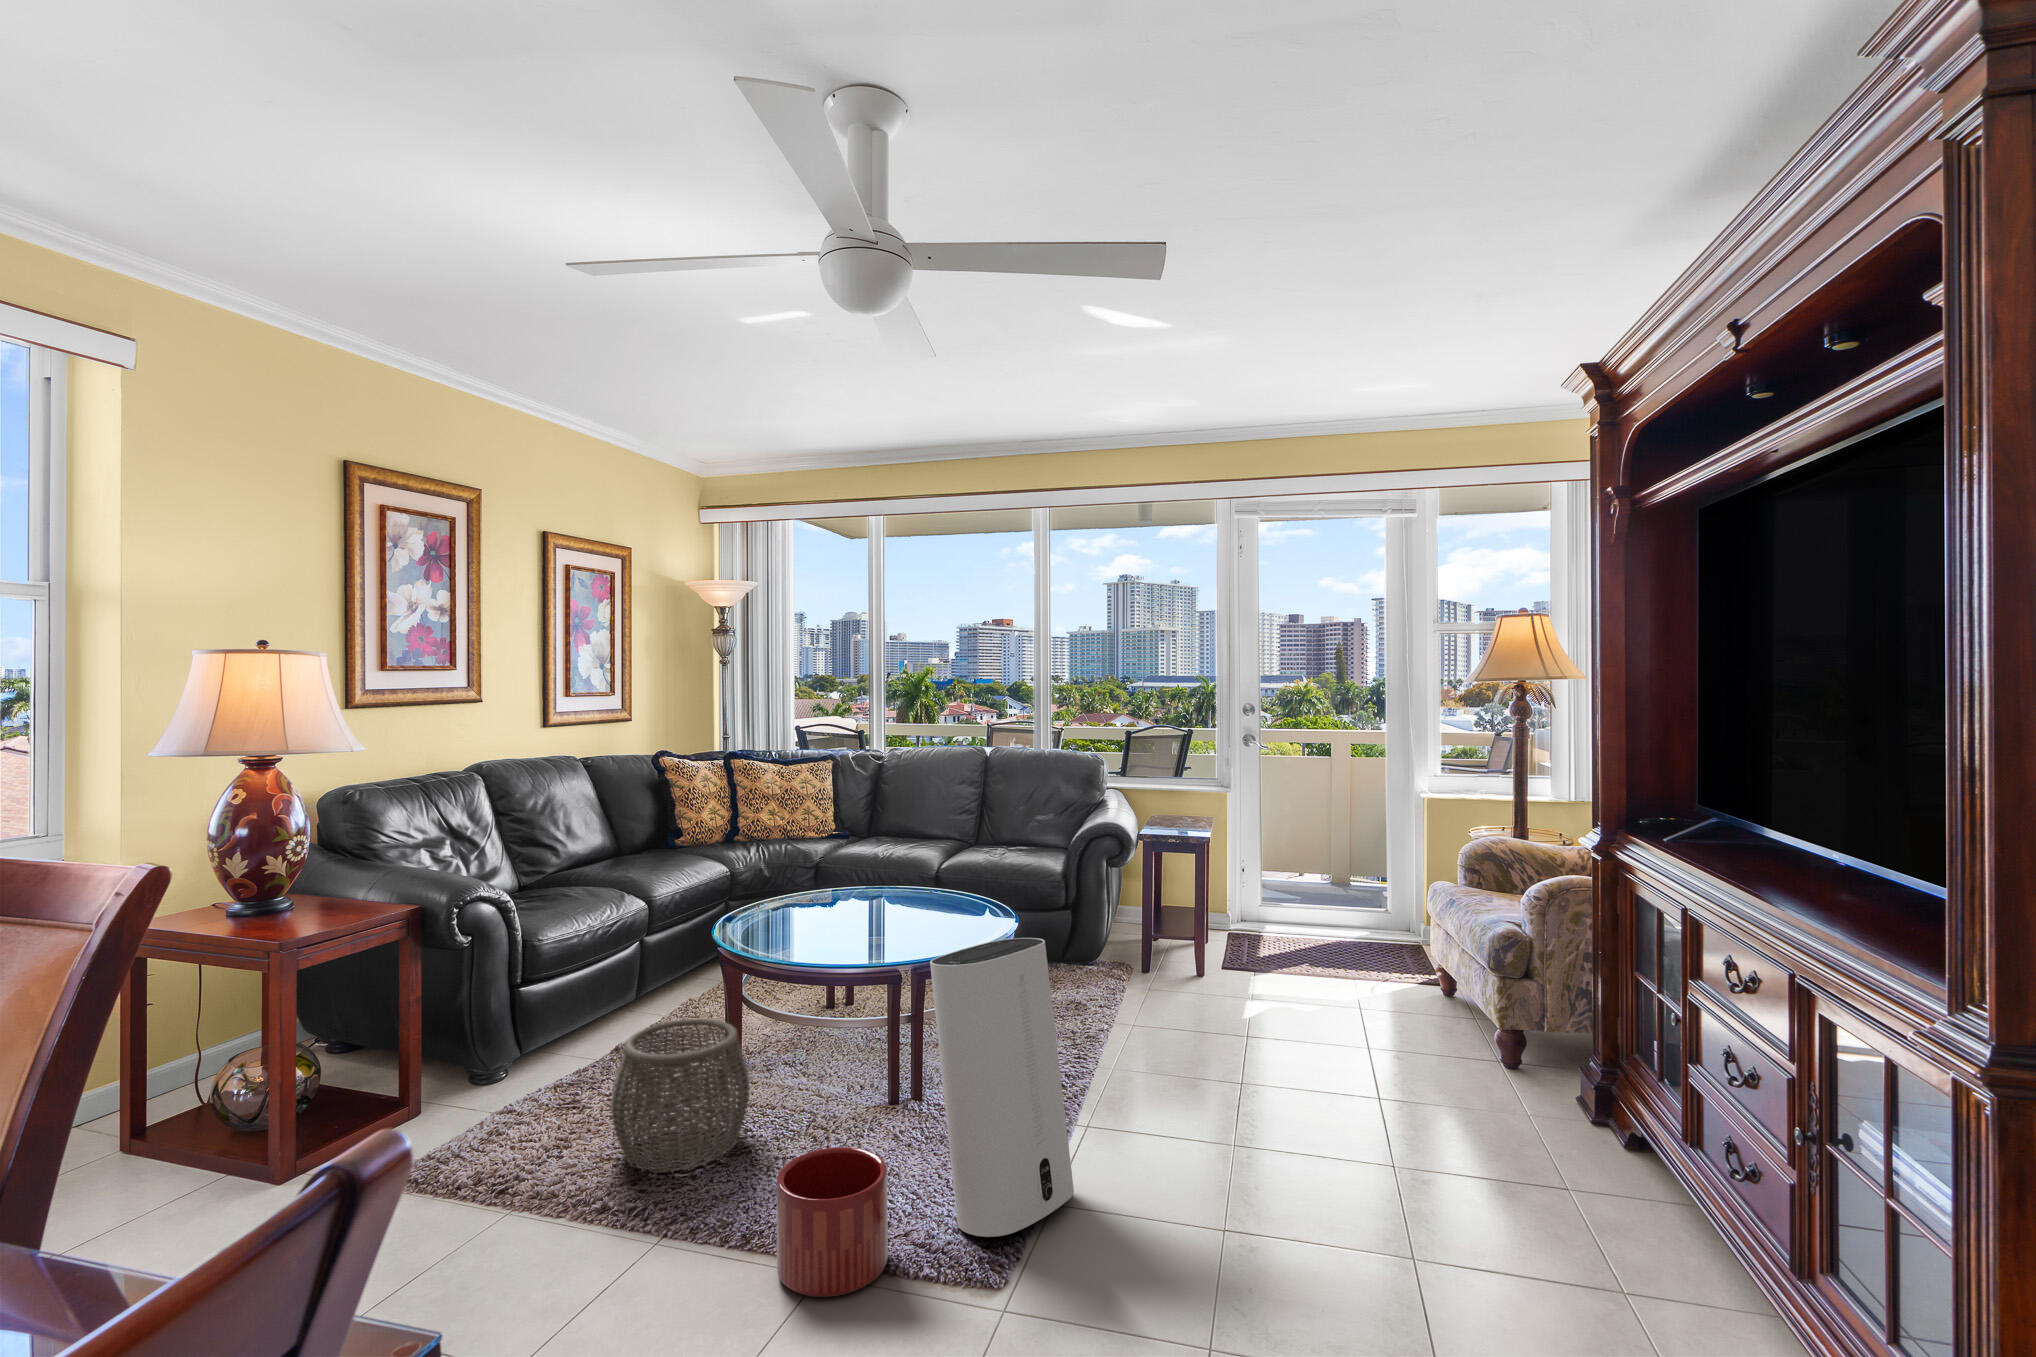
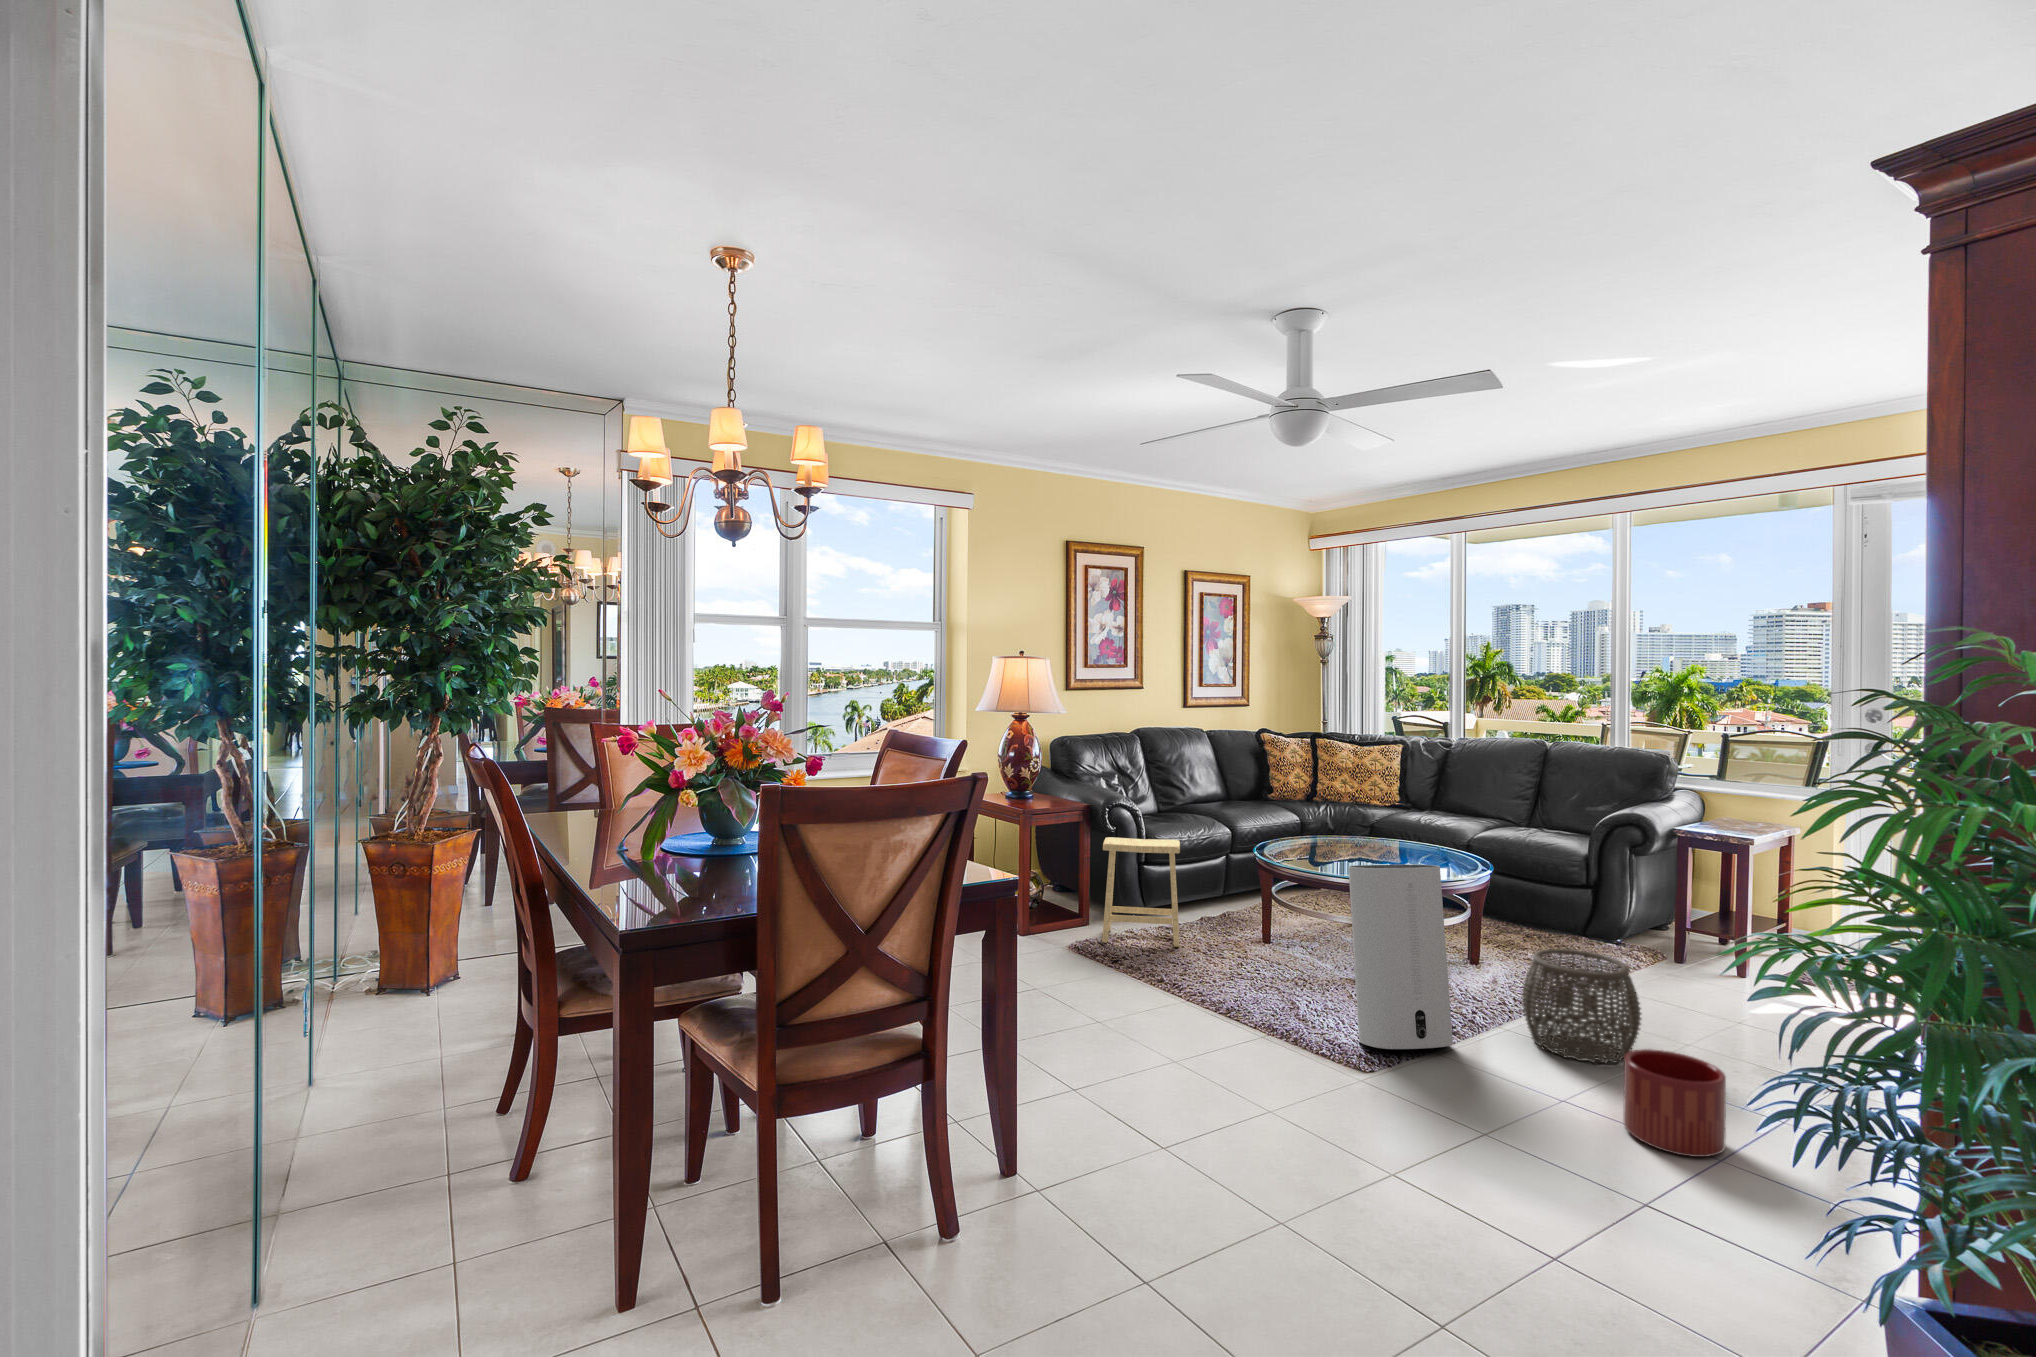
footstool: none [458,943,605,1150] -> present [1102,837,1180,947]
woven basket: present [611,1019,750,1173] -> present [1522,949,1641,1063]
planter: present [777,1147,888,1297] -> present [1623,1049,1726,1157]

